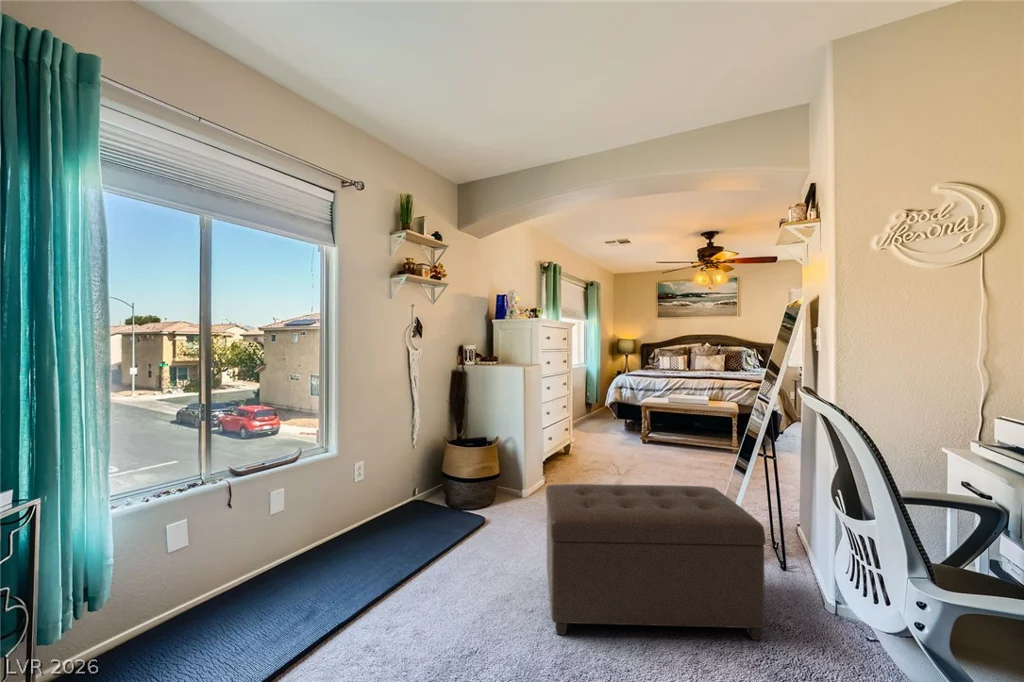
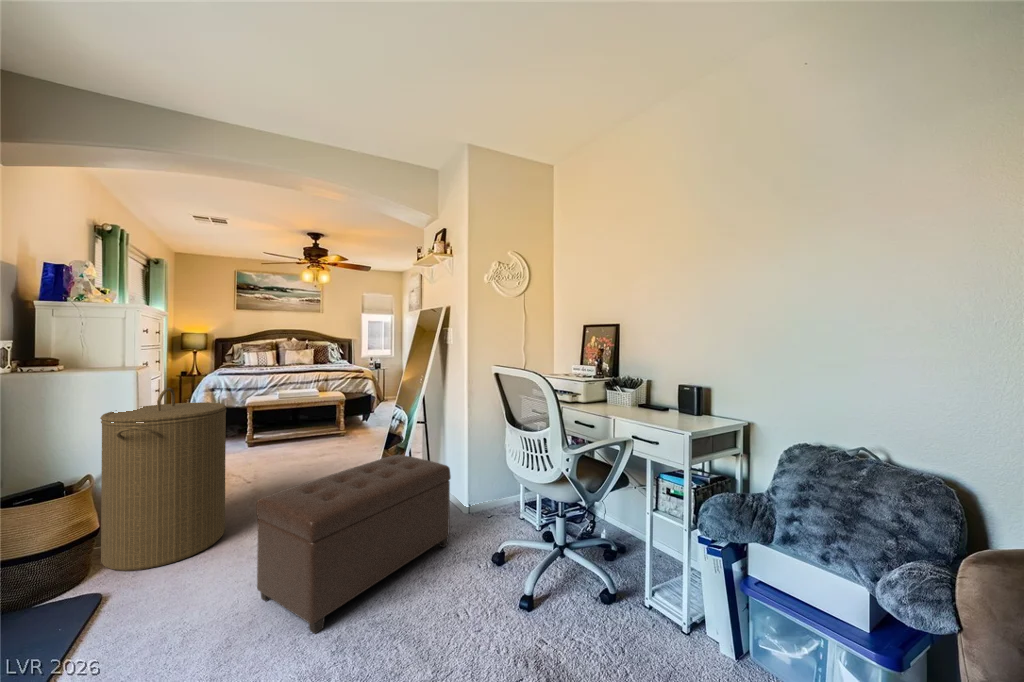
laundry hamper: none [501,381,574,517] -> present [100,388,226,571]

